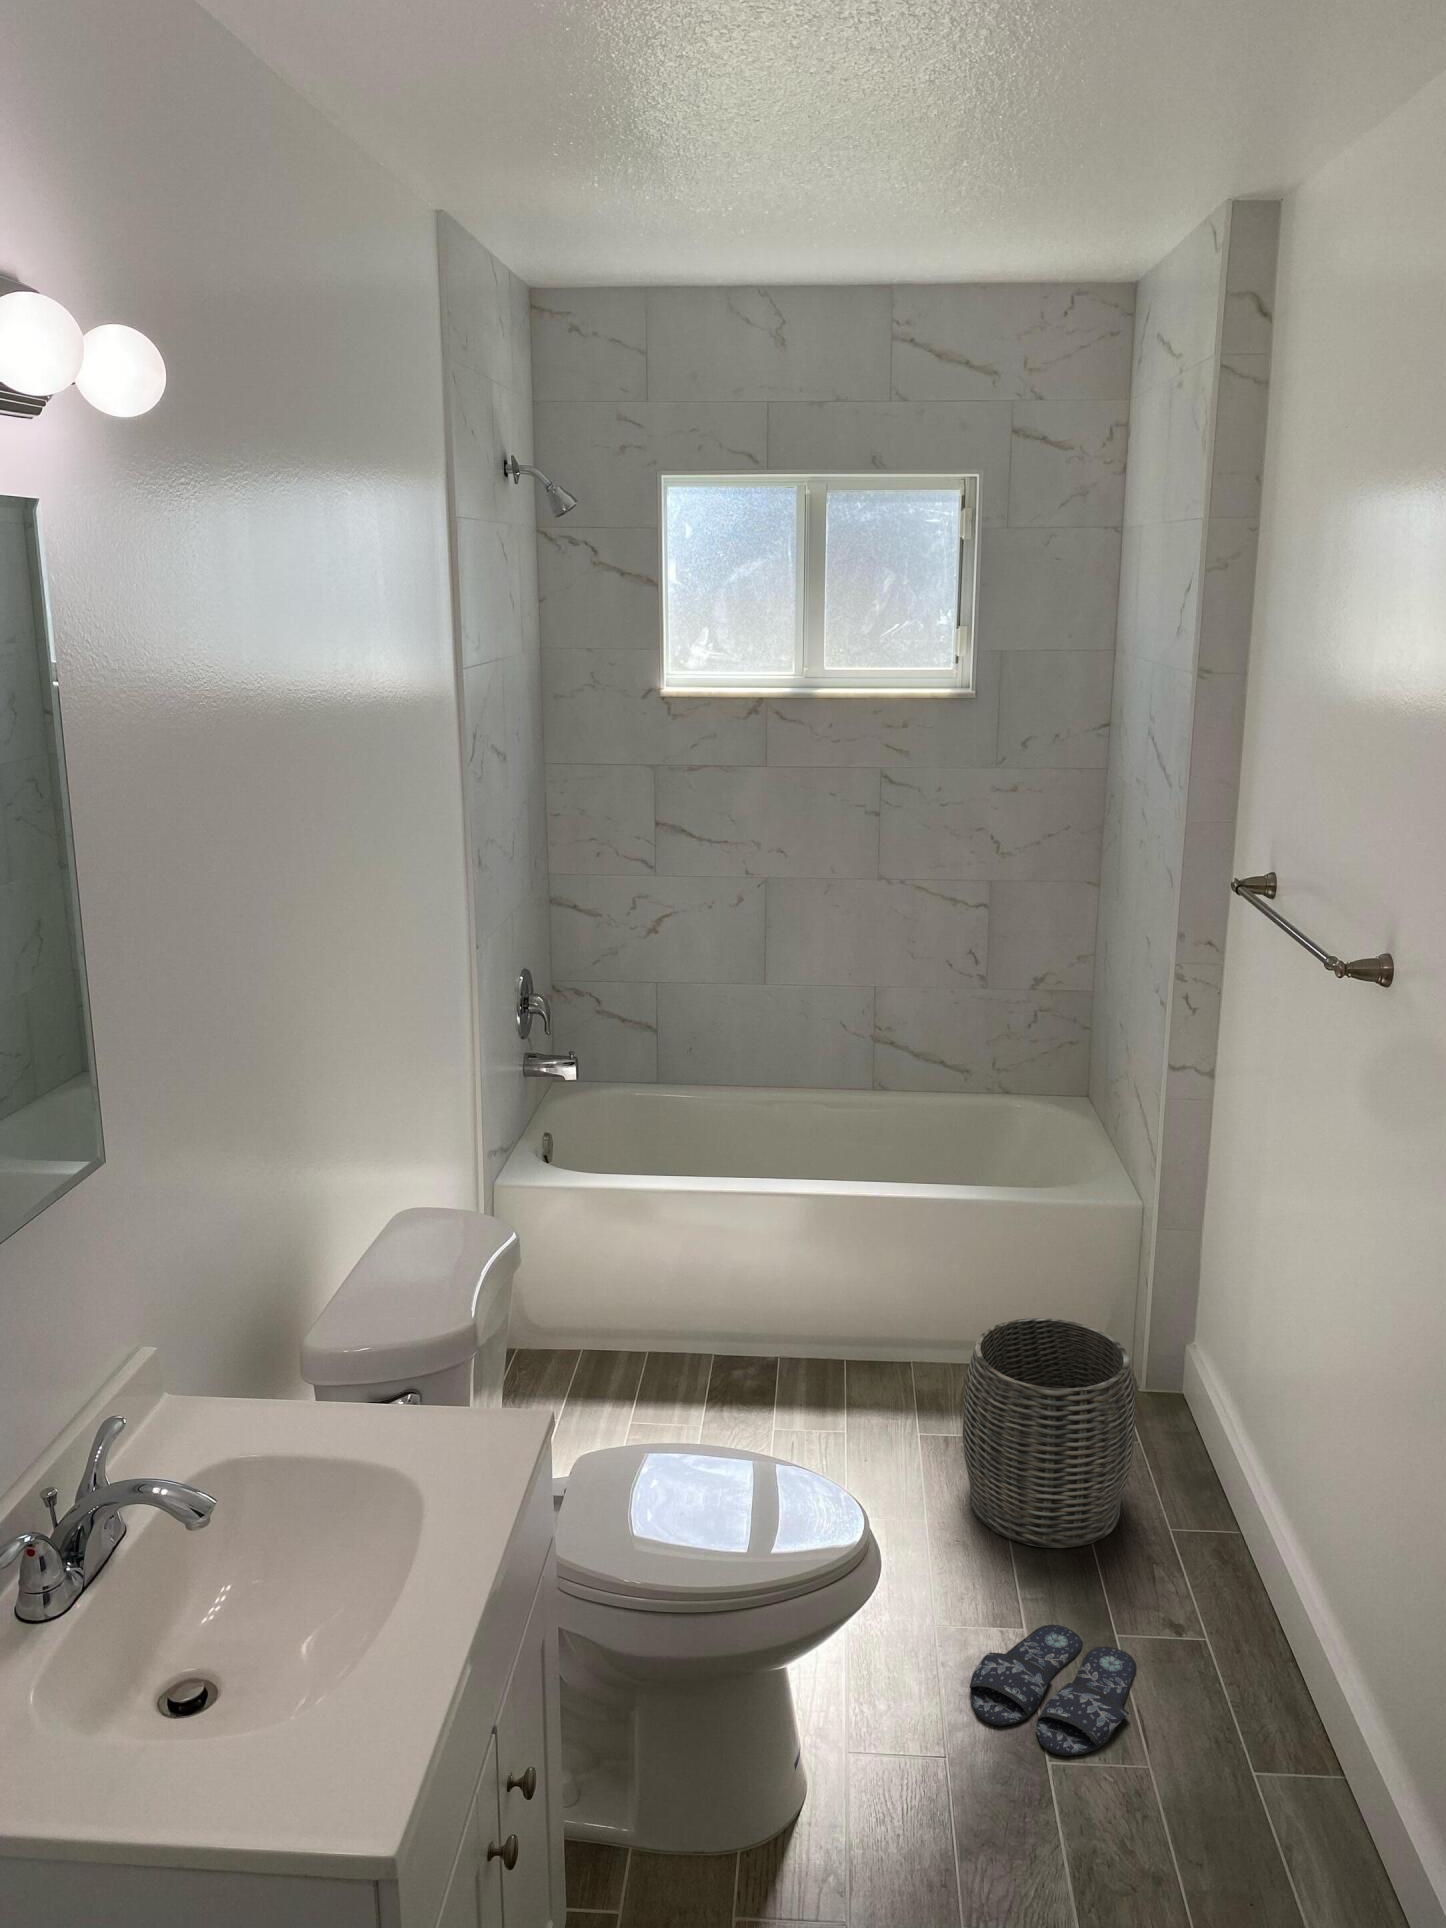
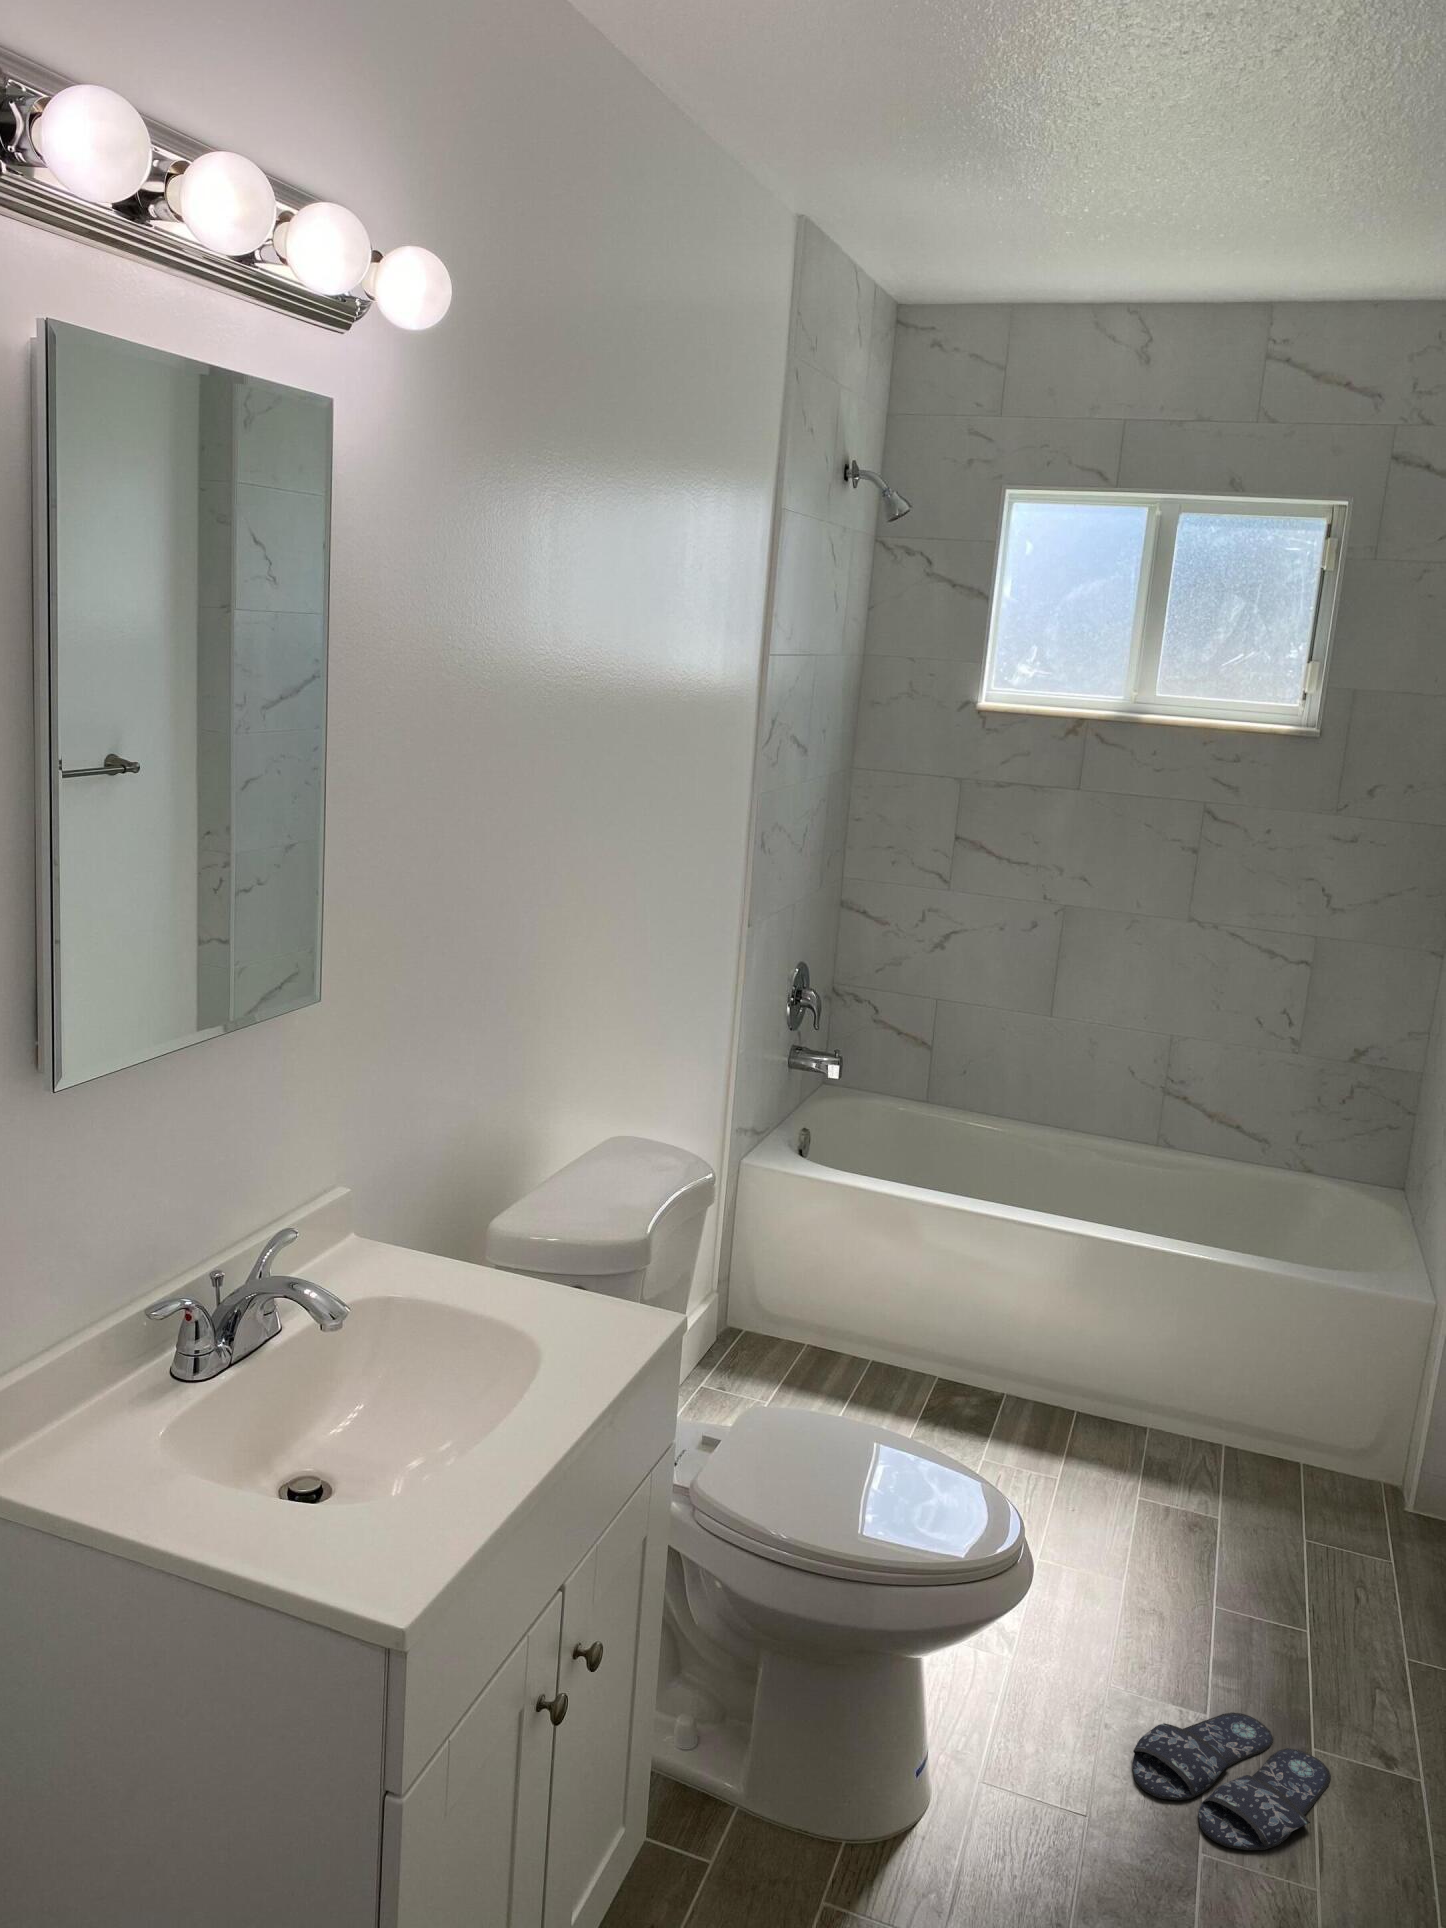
woven basket: present [963,1318,1135,1548] -> none [1179,1388,1381,1644]

